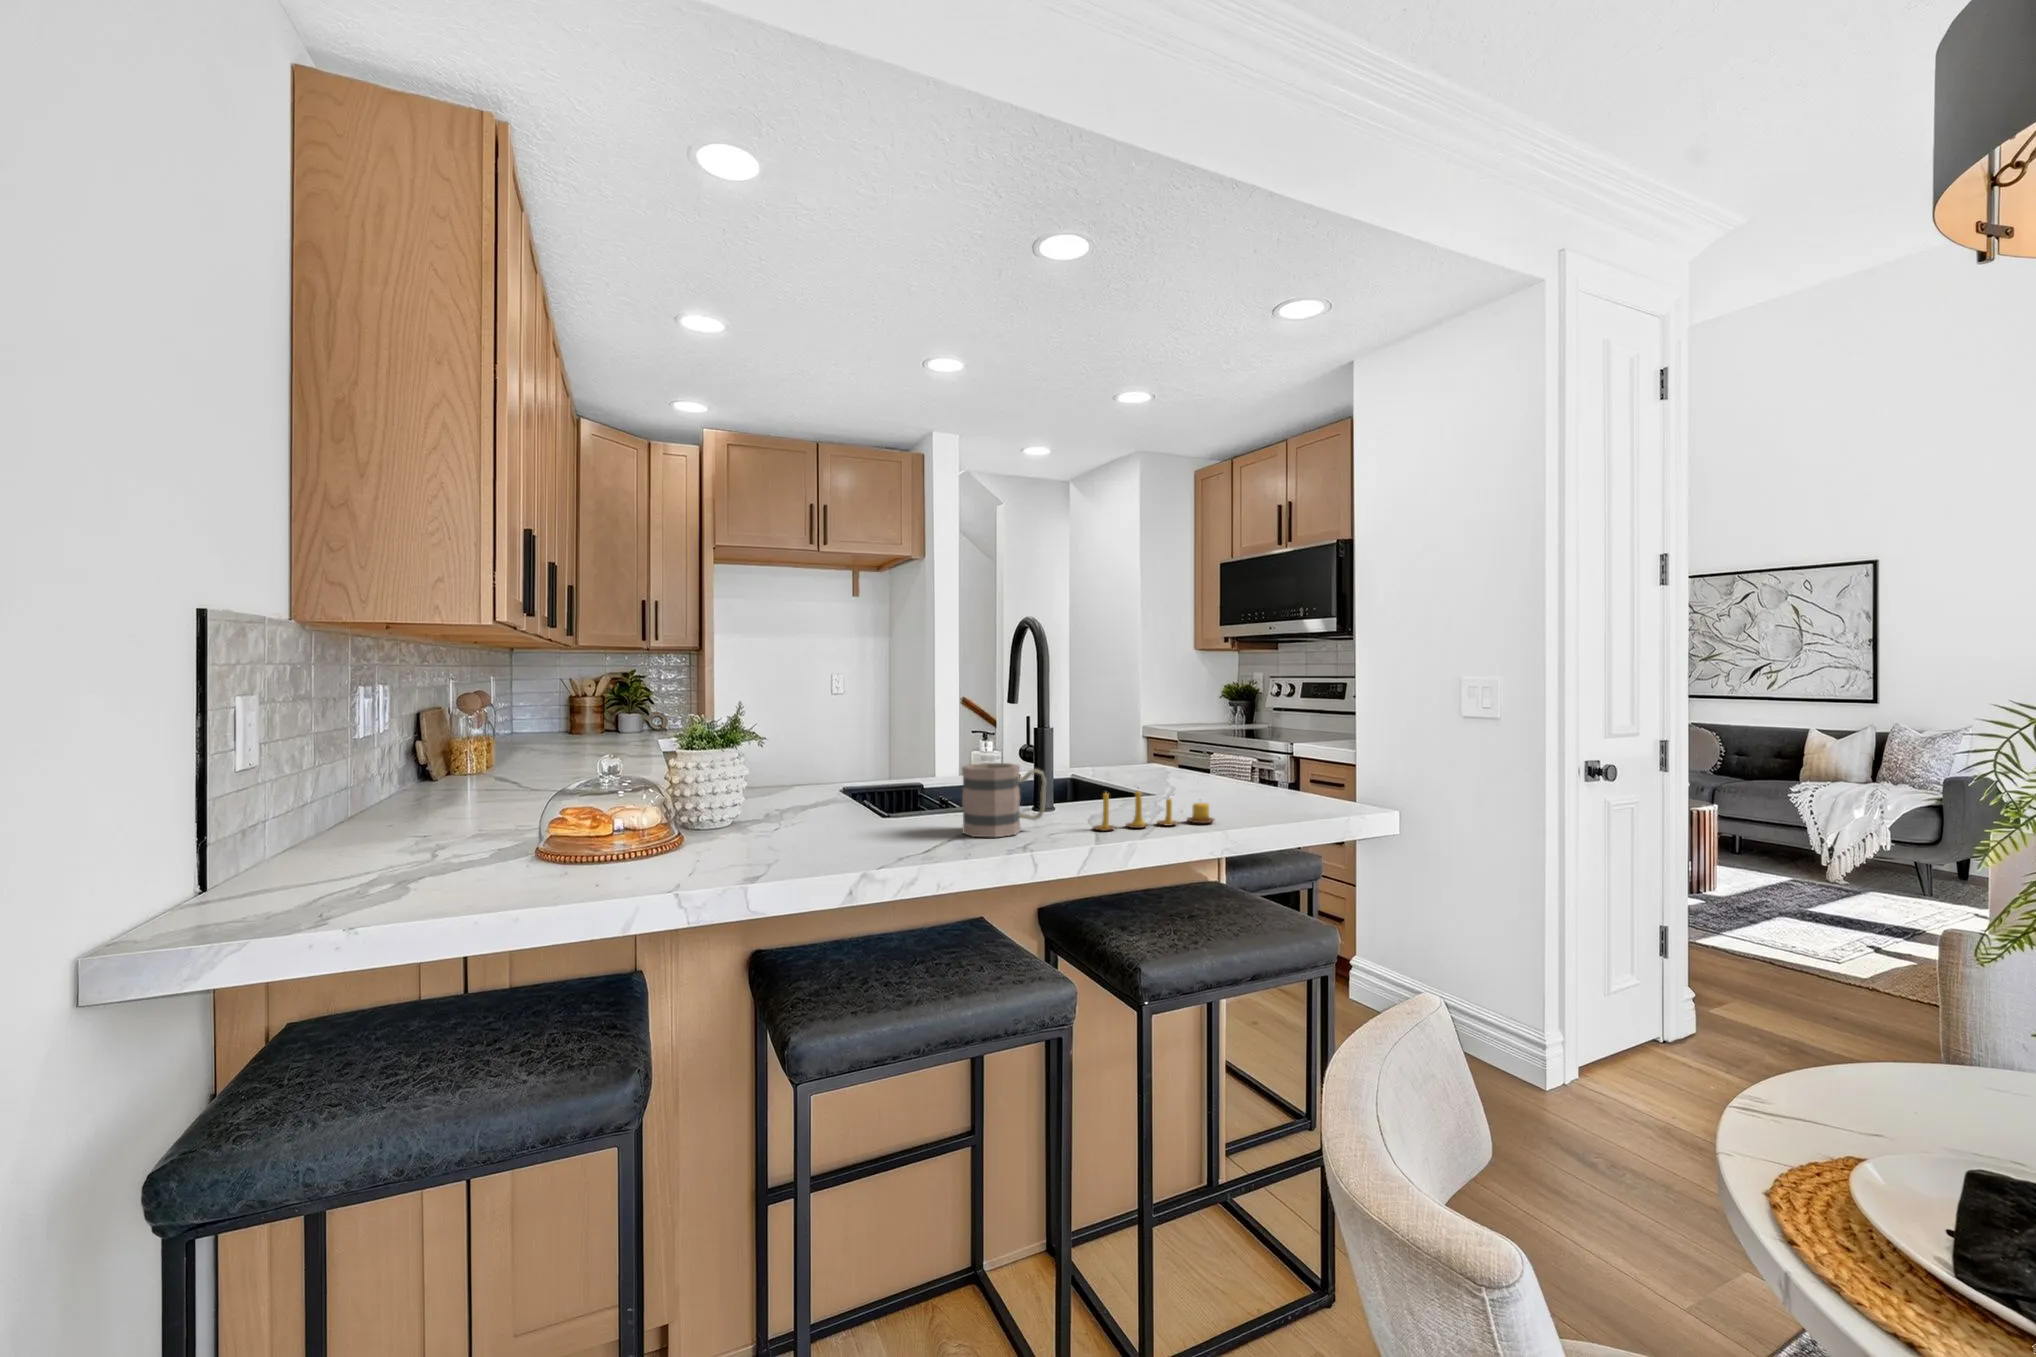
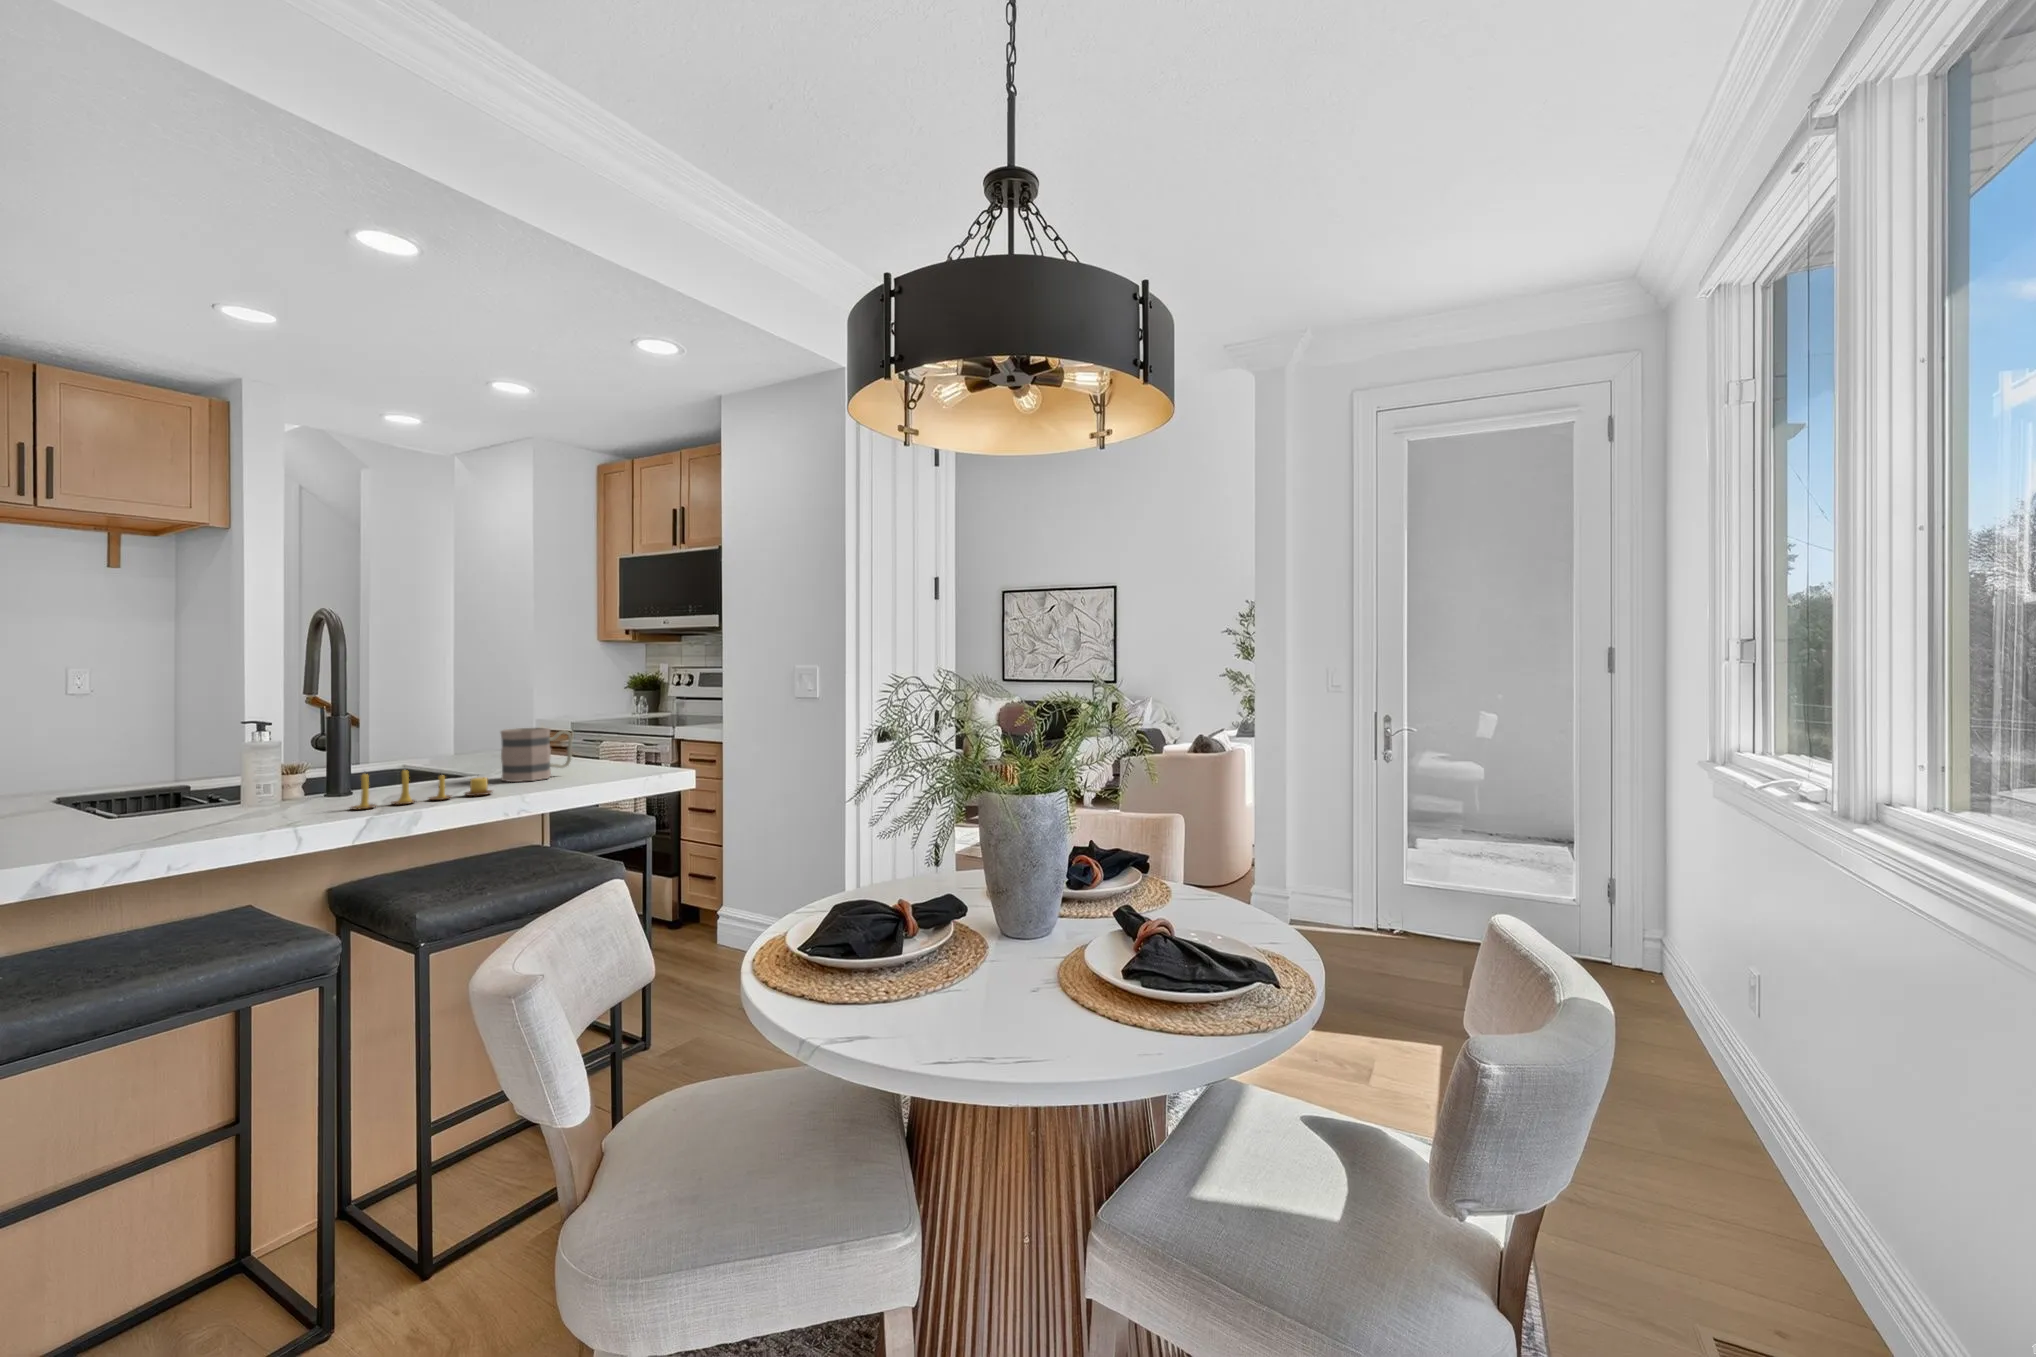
mug: present [962,763,1046,837] -> present [501,728,572,782]

